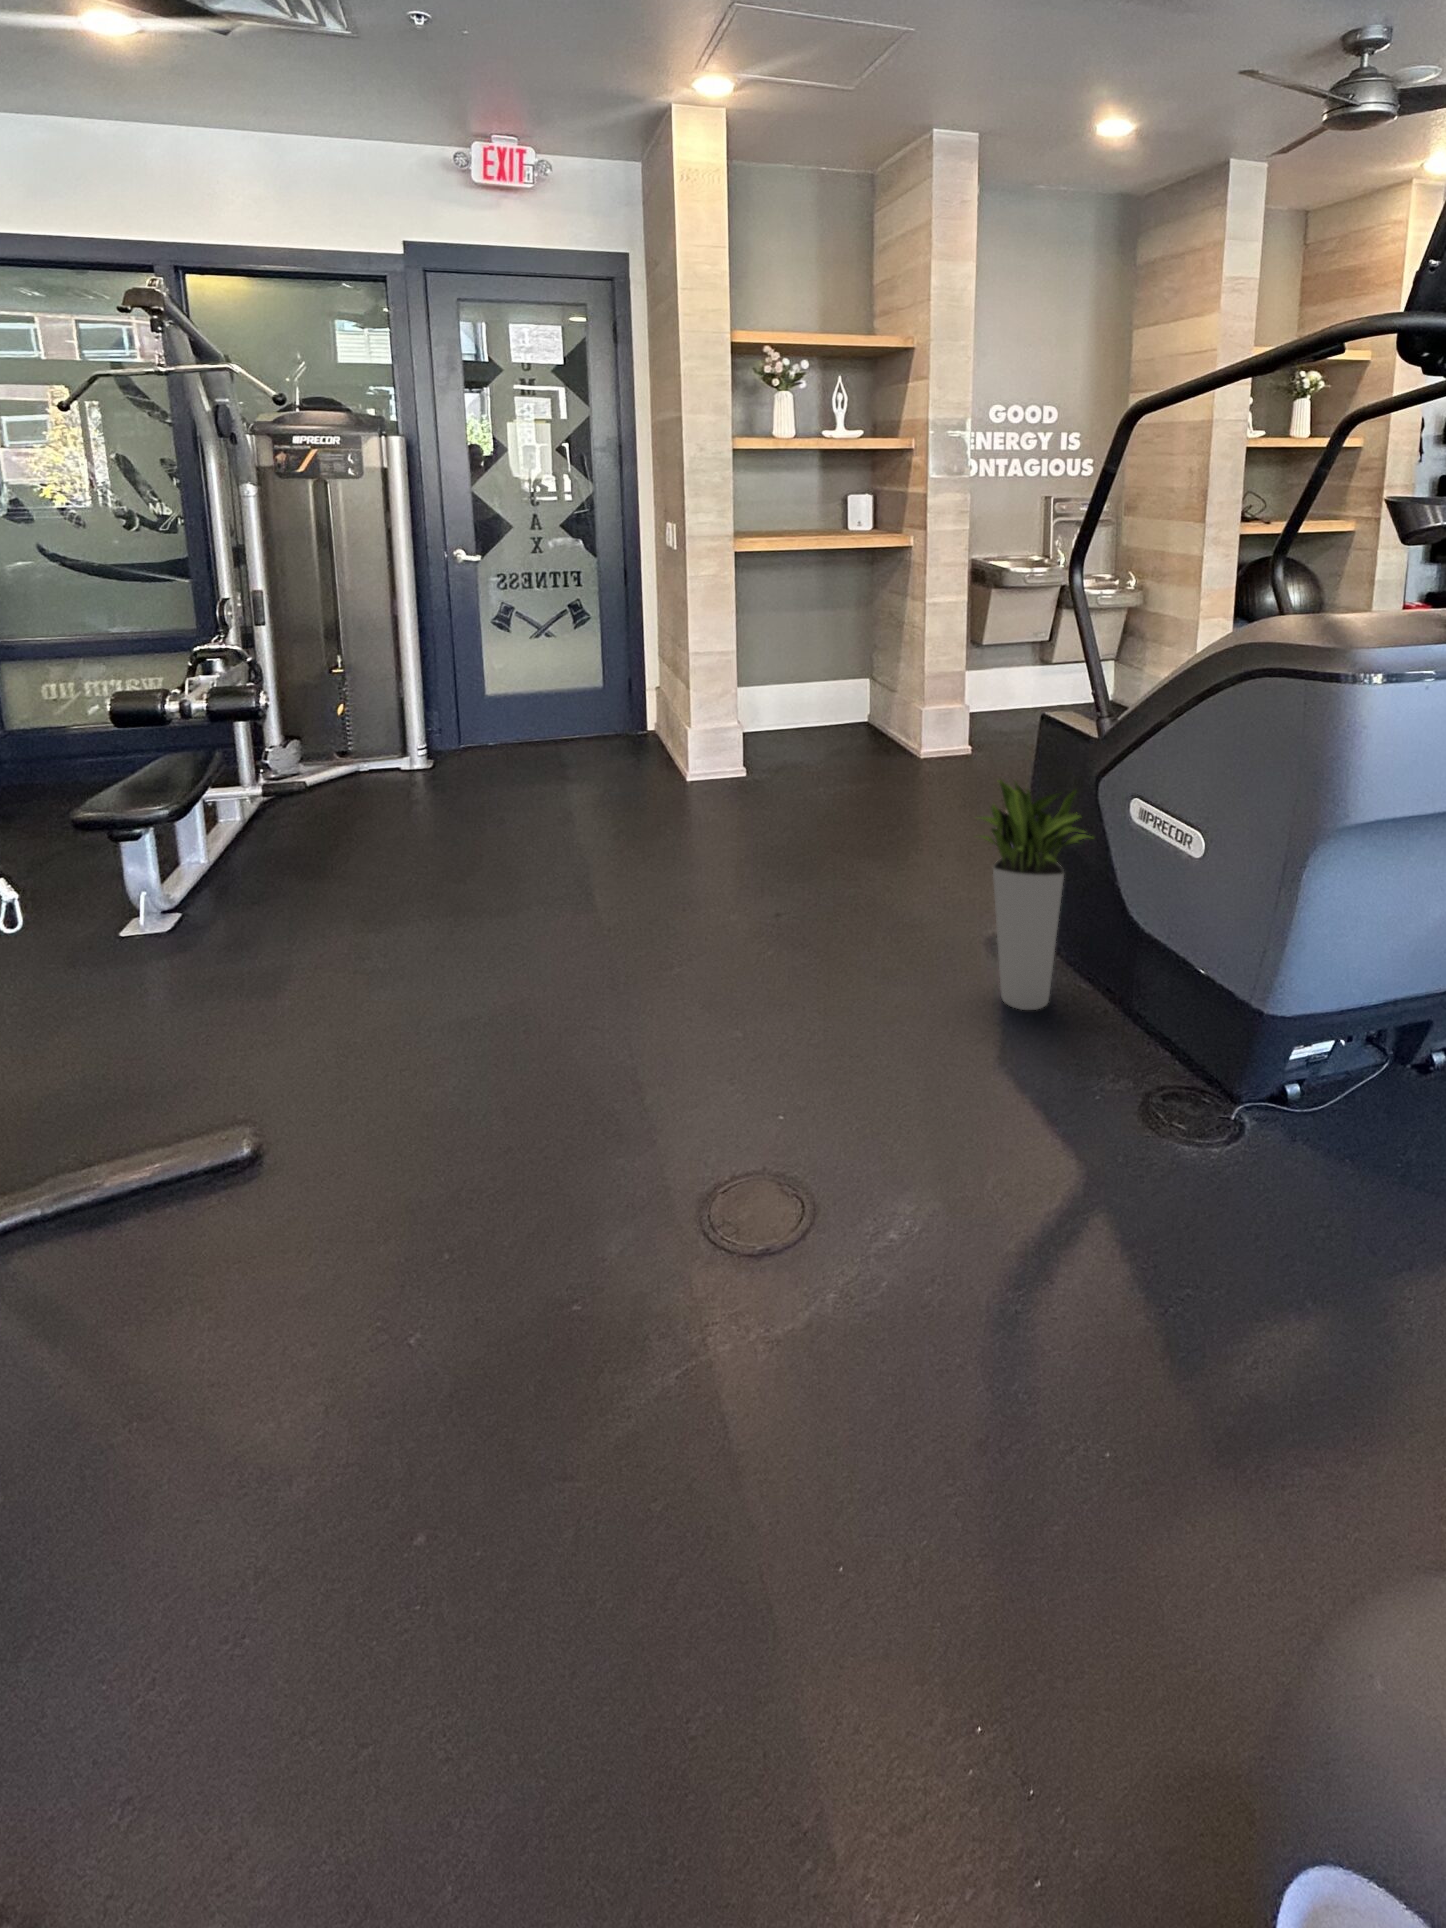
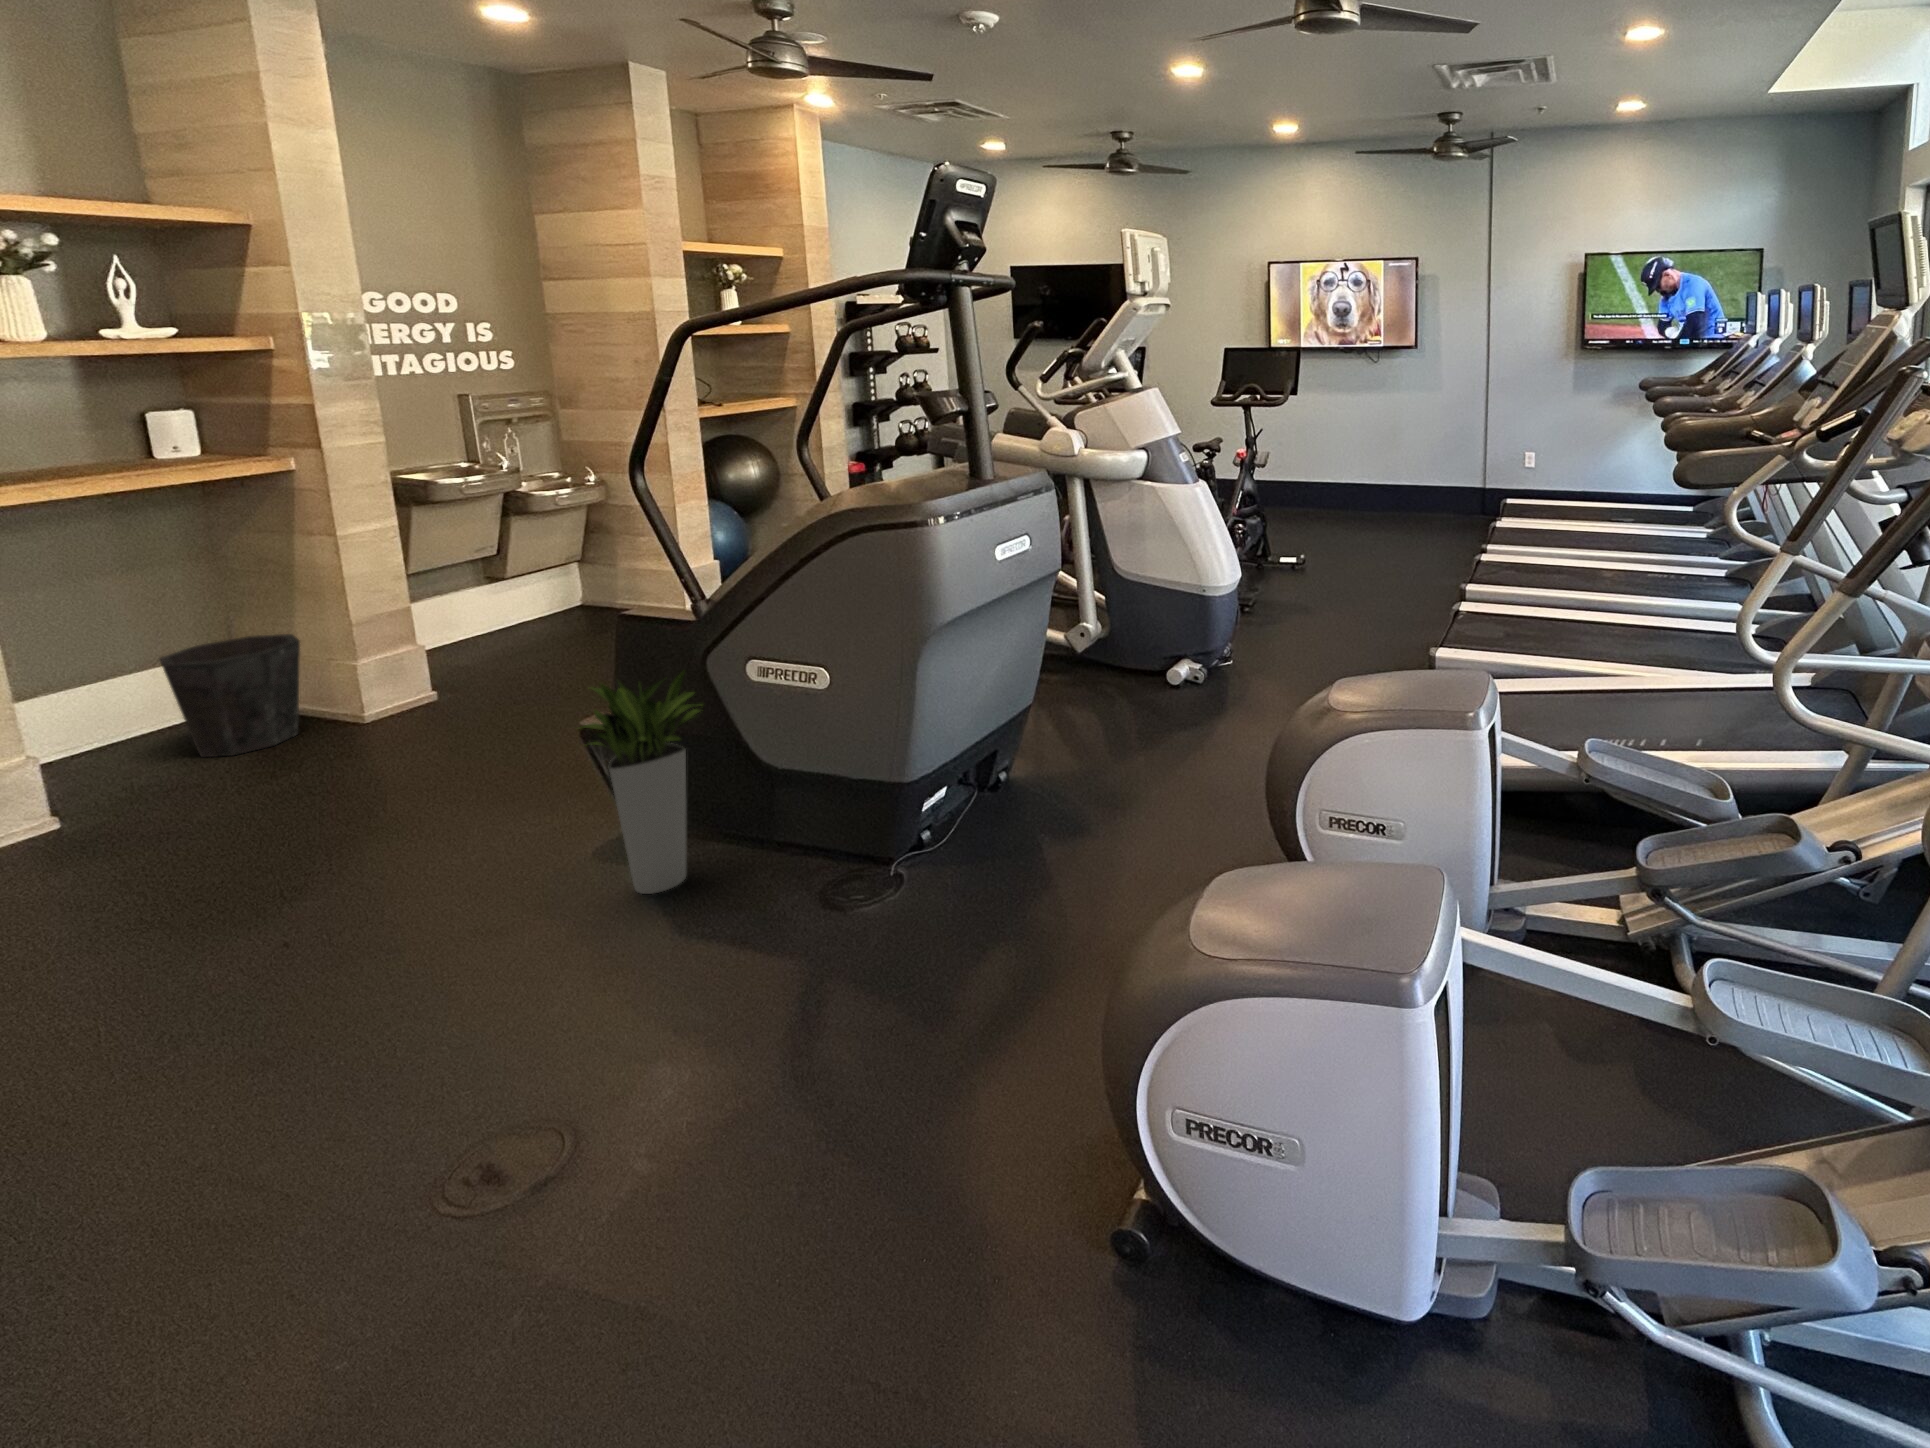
waste bin: none [818,671,893,758] -> present [159,634,300,757]

